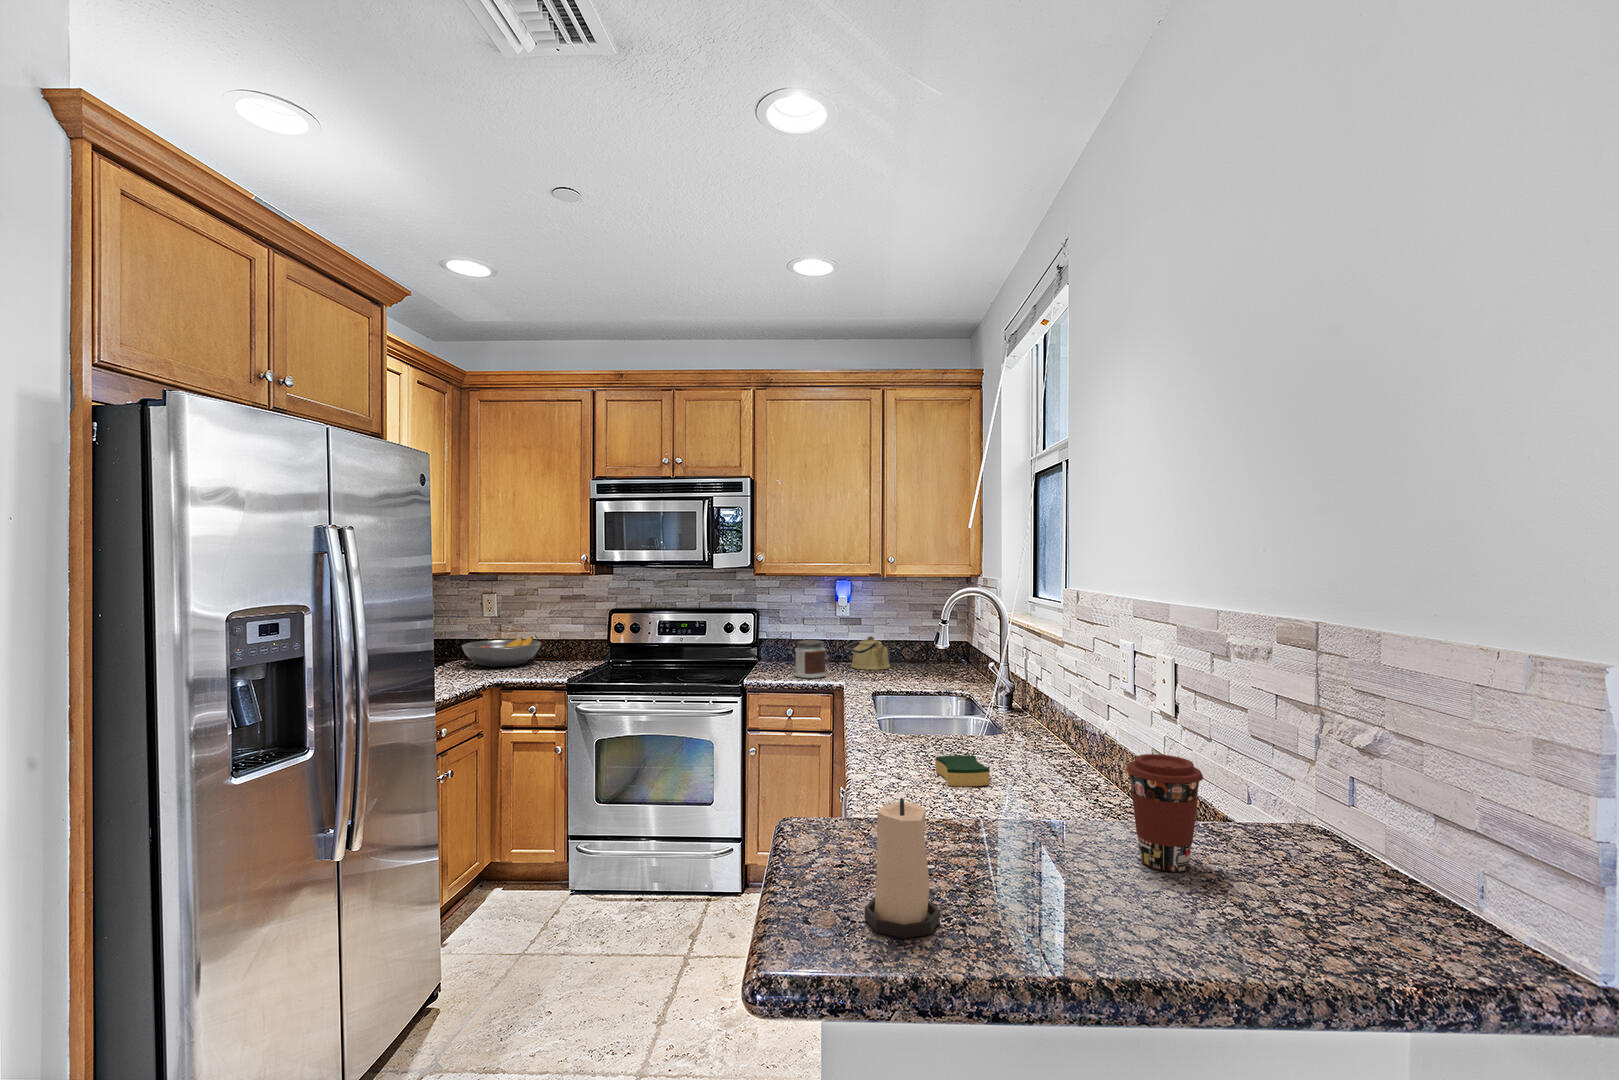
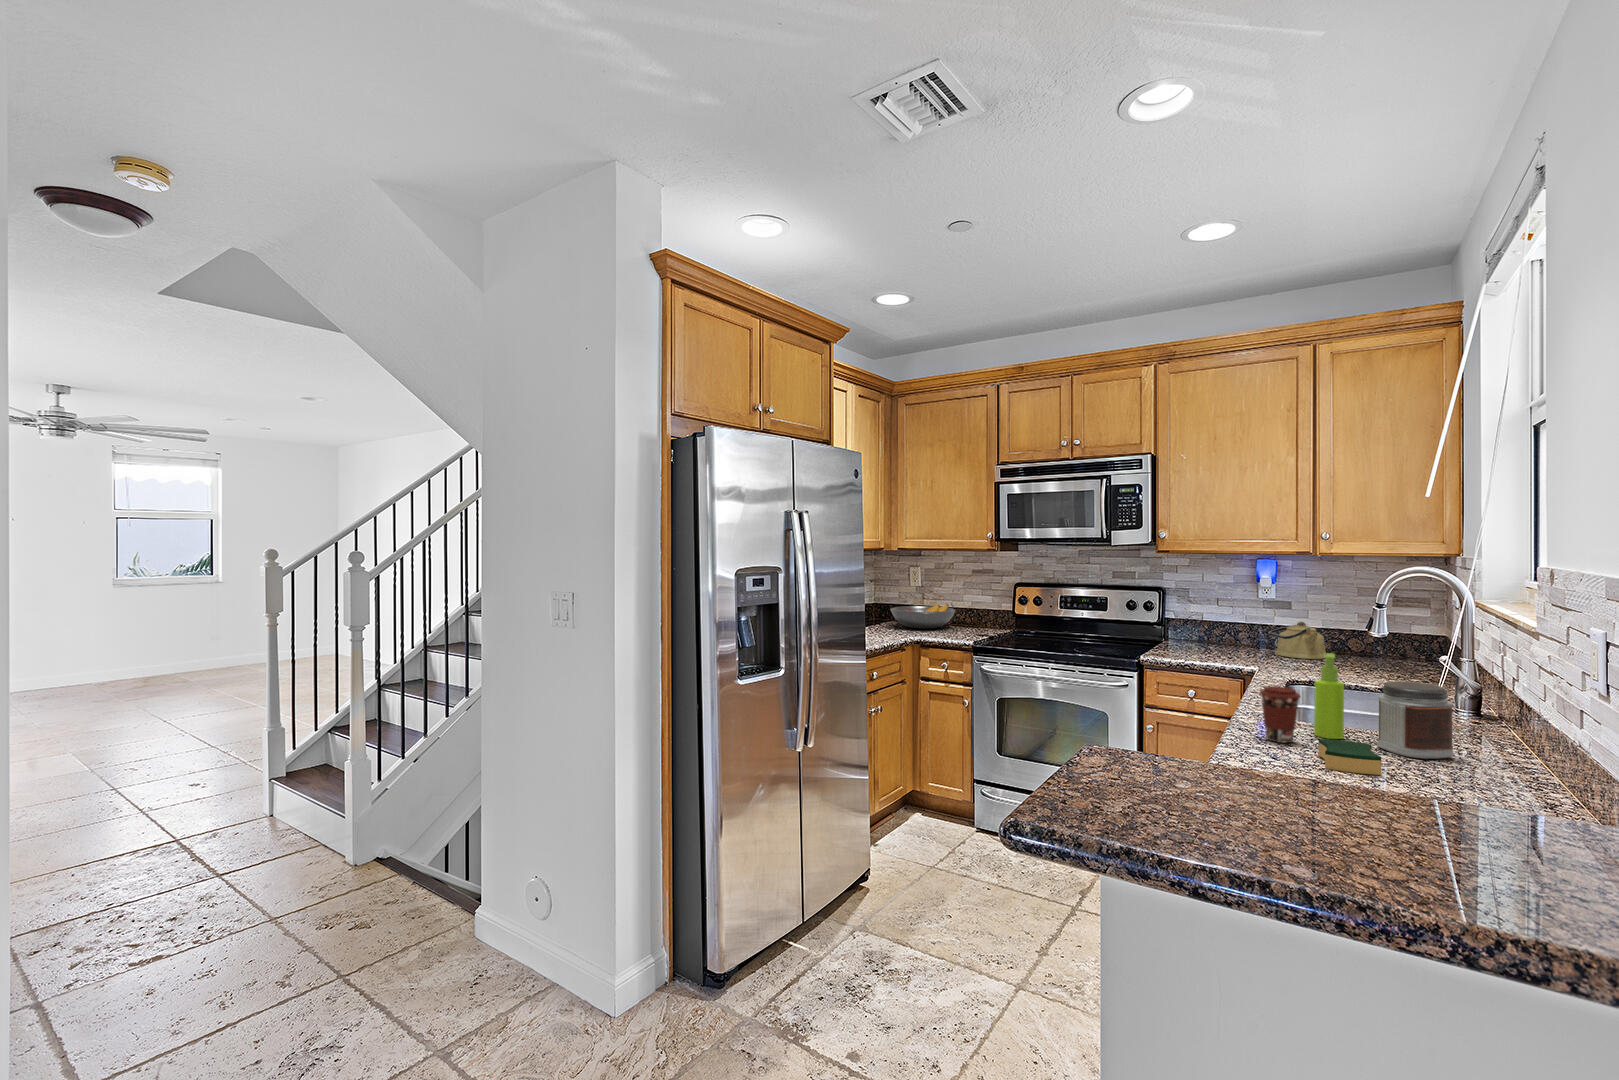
jar: present [795,640,826,678] -> present [1377,681,1454,759]
soap dispenser: none [920,672,943,752] -> present [1314,653,1344,739]
coffee cup: present [1126,754,1203,872] -> present [1260,686,1300,743]
candle: present [865,798,940,939] -> none [1110,716,1177,831]

